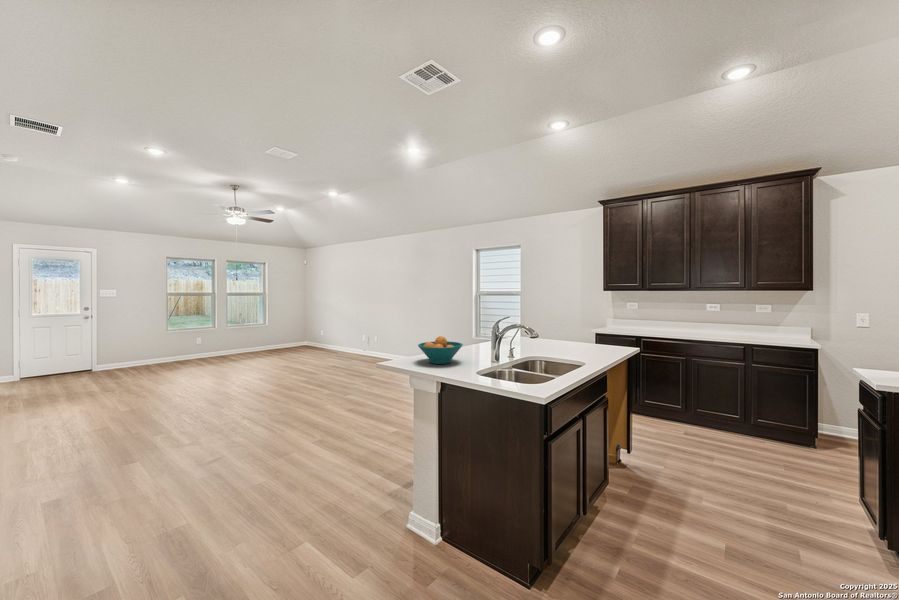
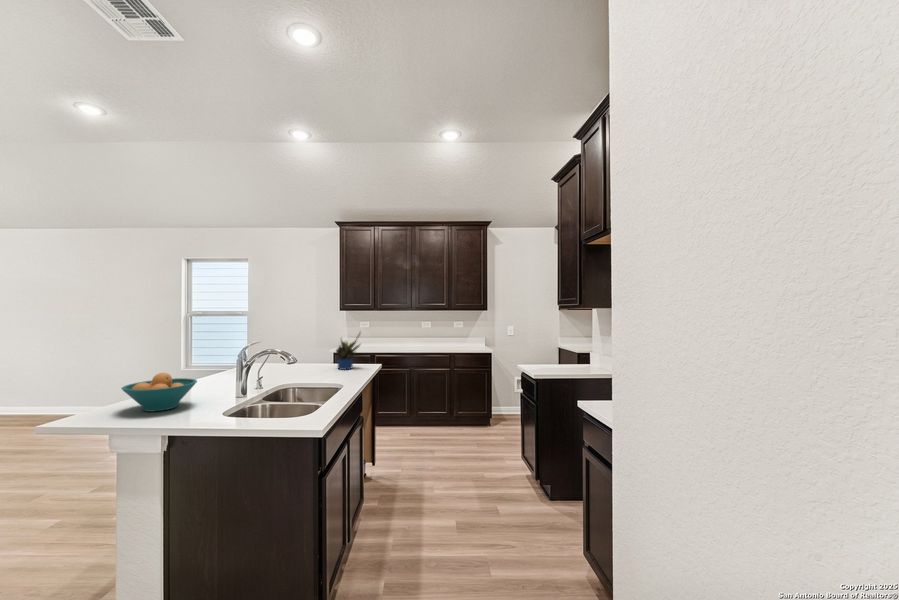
potted plant: none [587,311,614,349] -> present [336,334,360,370]

